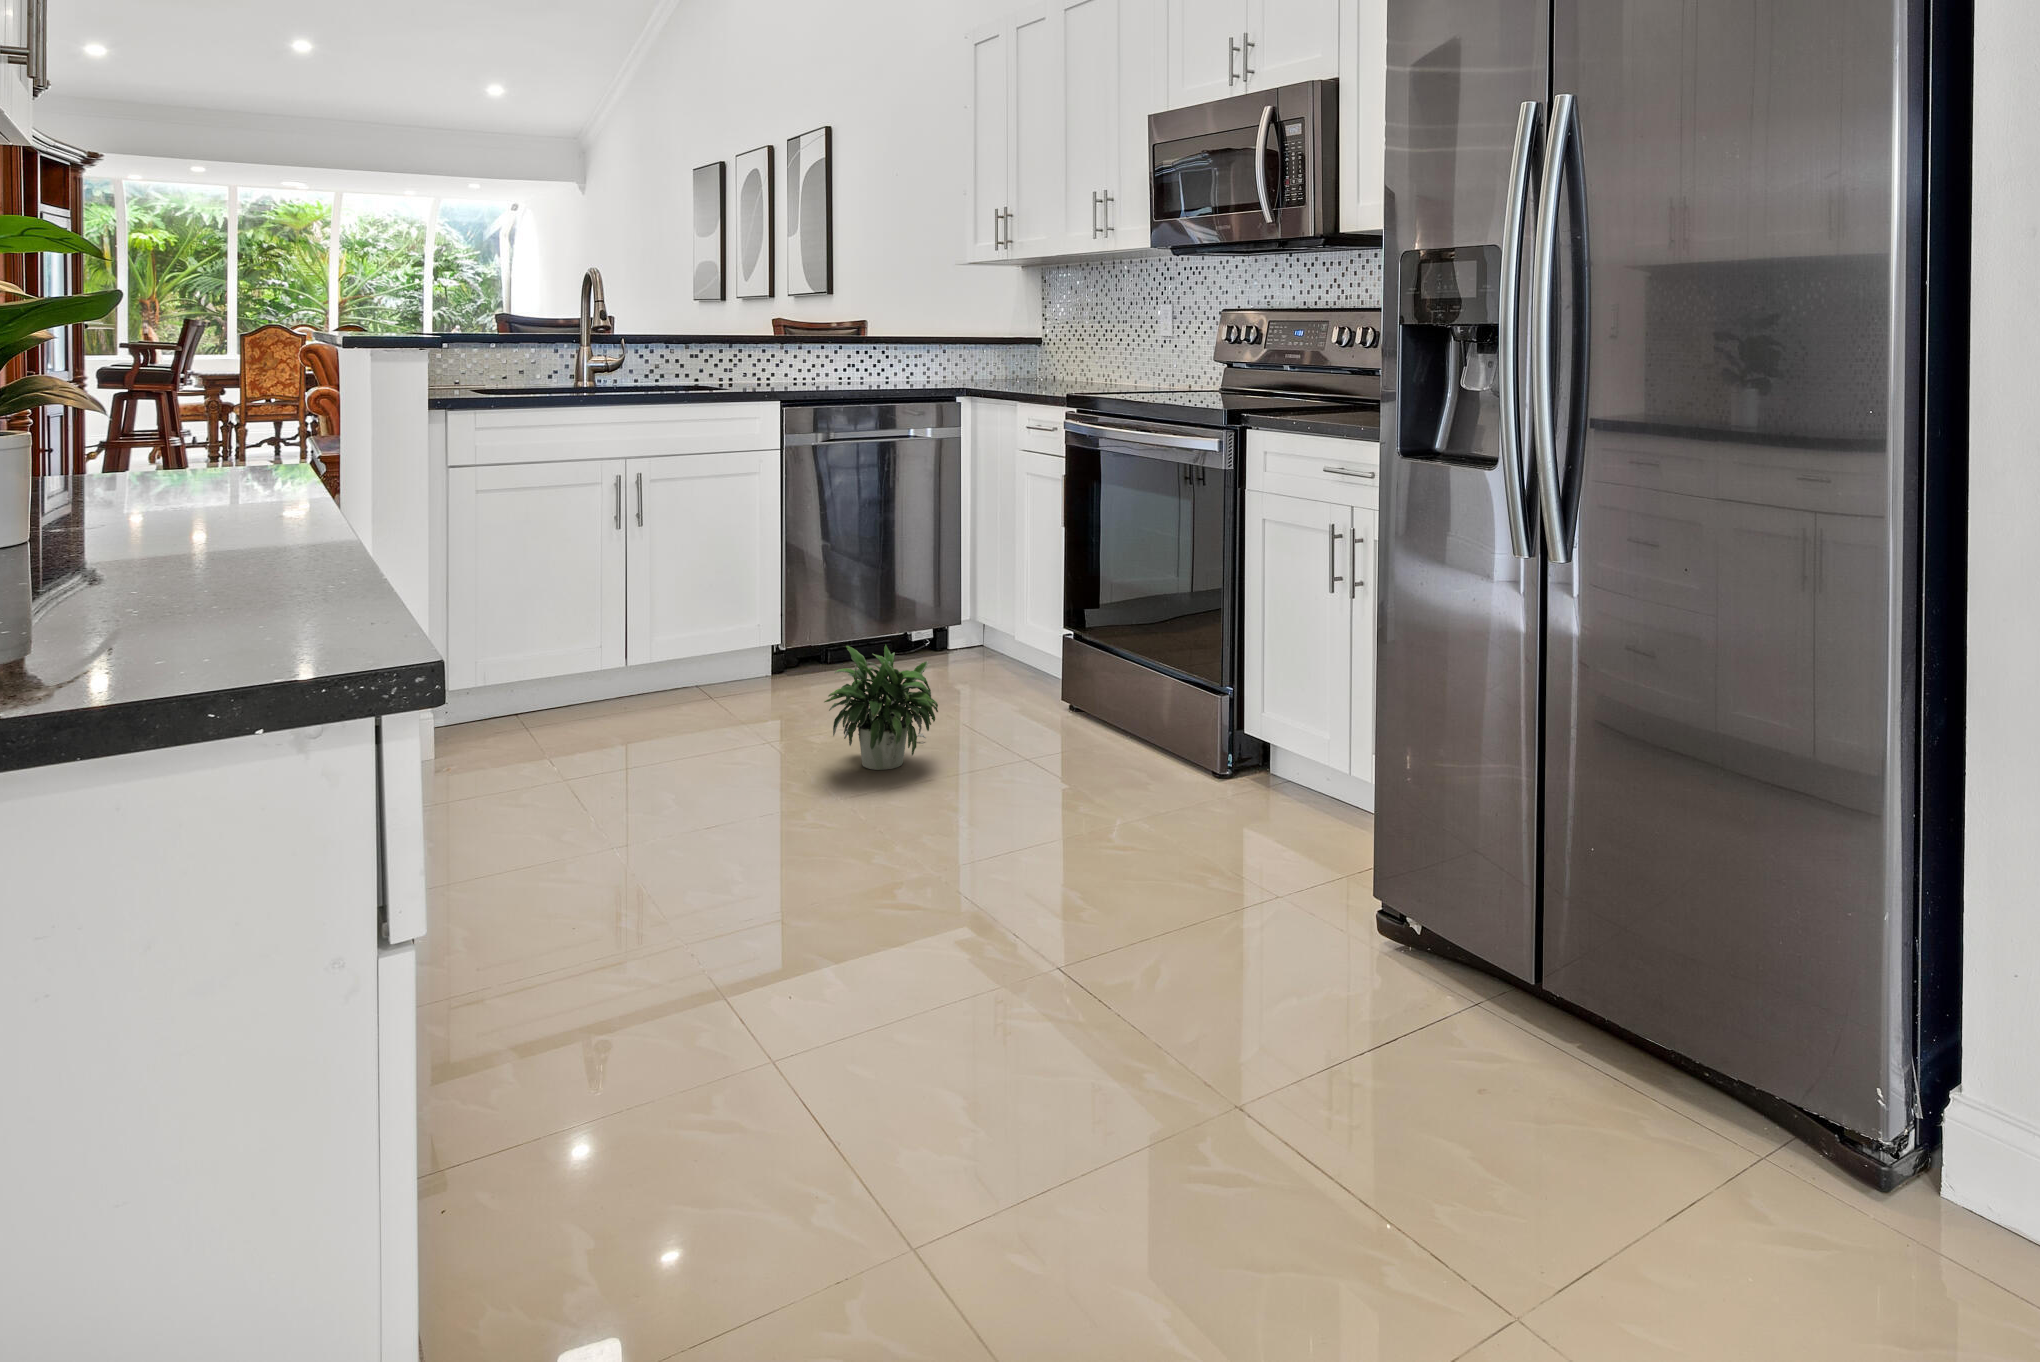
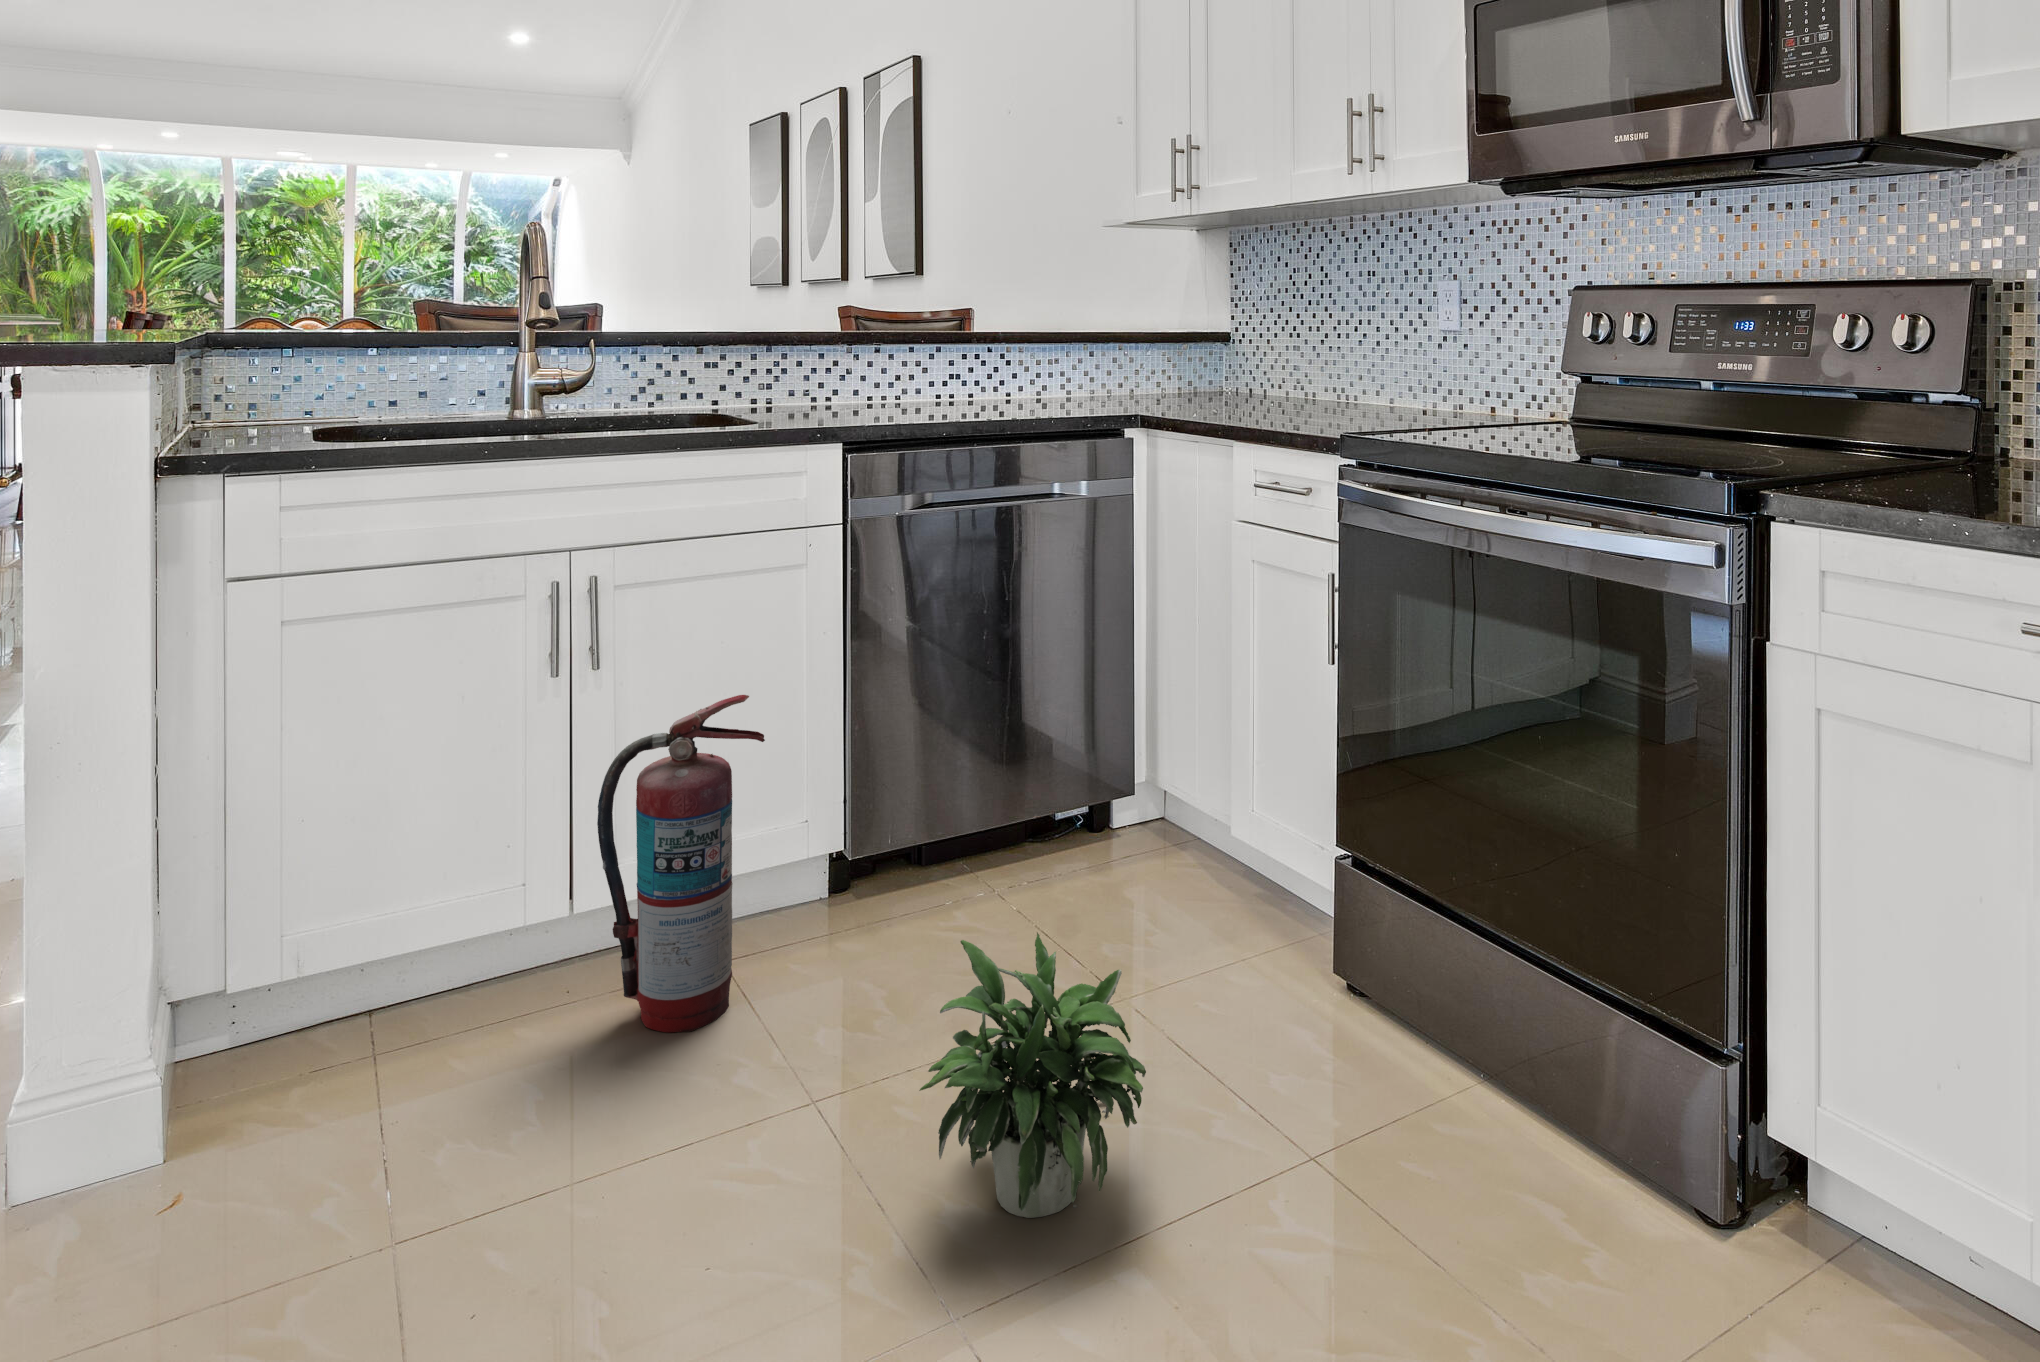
fire extinguisher: none [647,537,739,721] -> present [597,695,765,1033]

